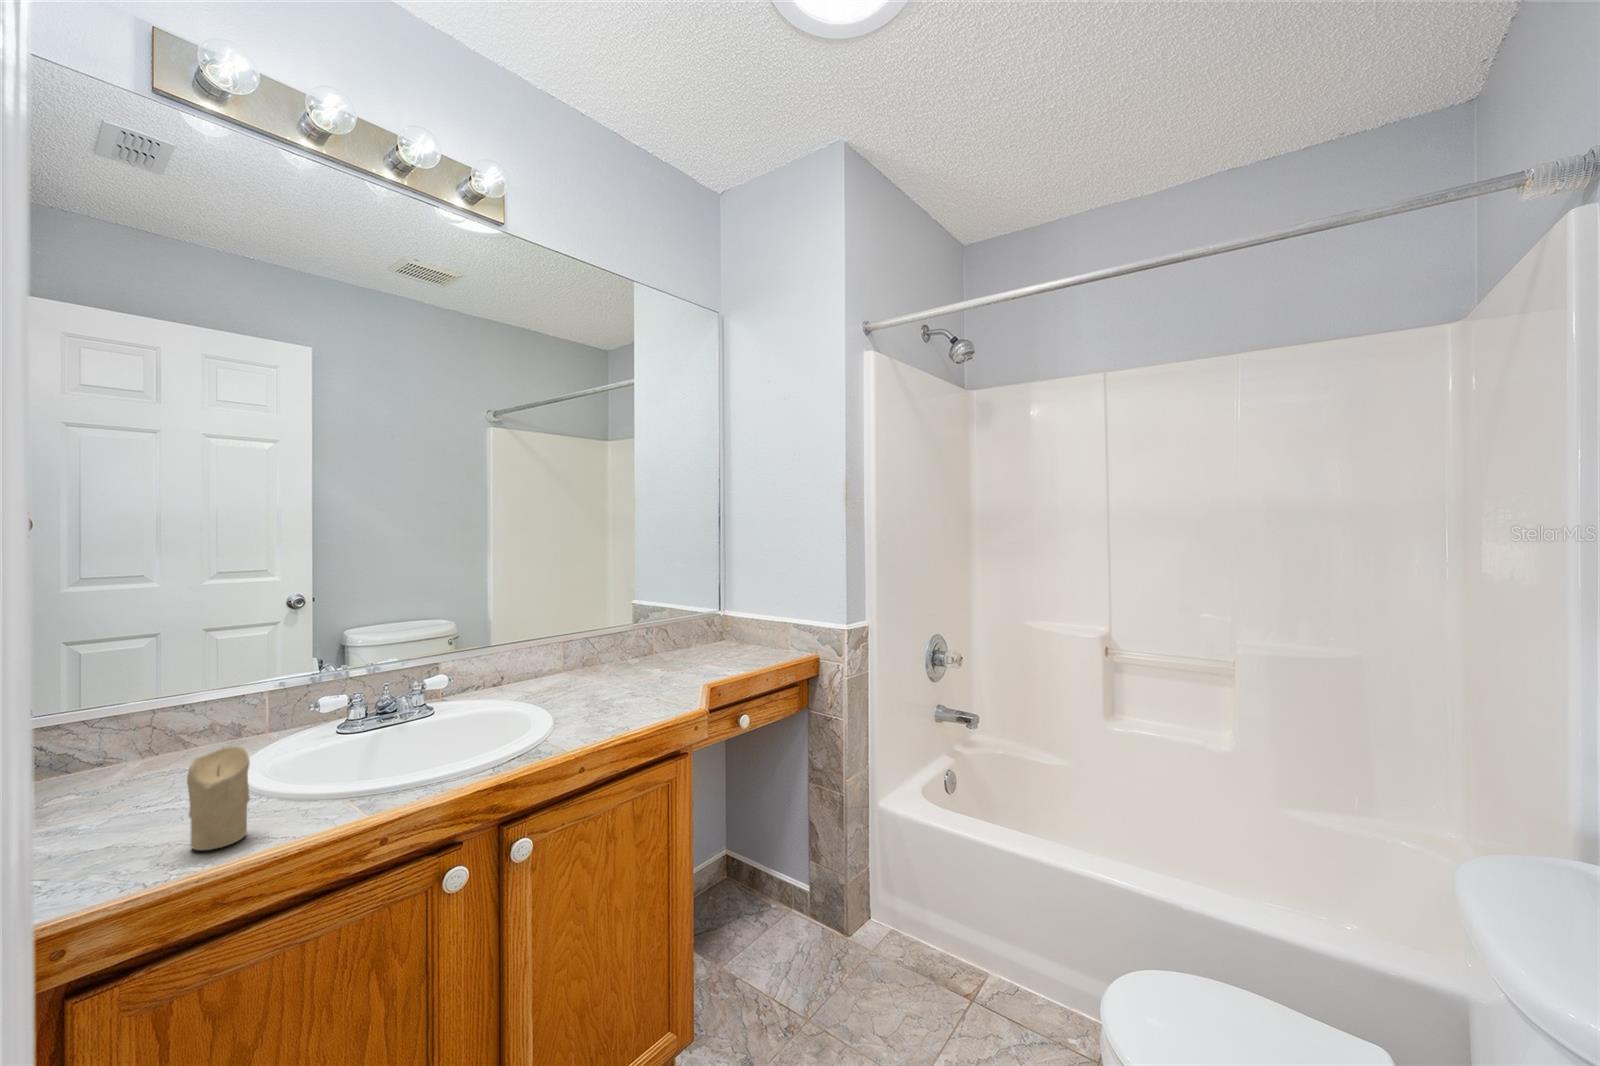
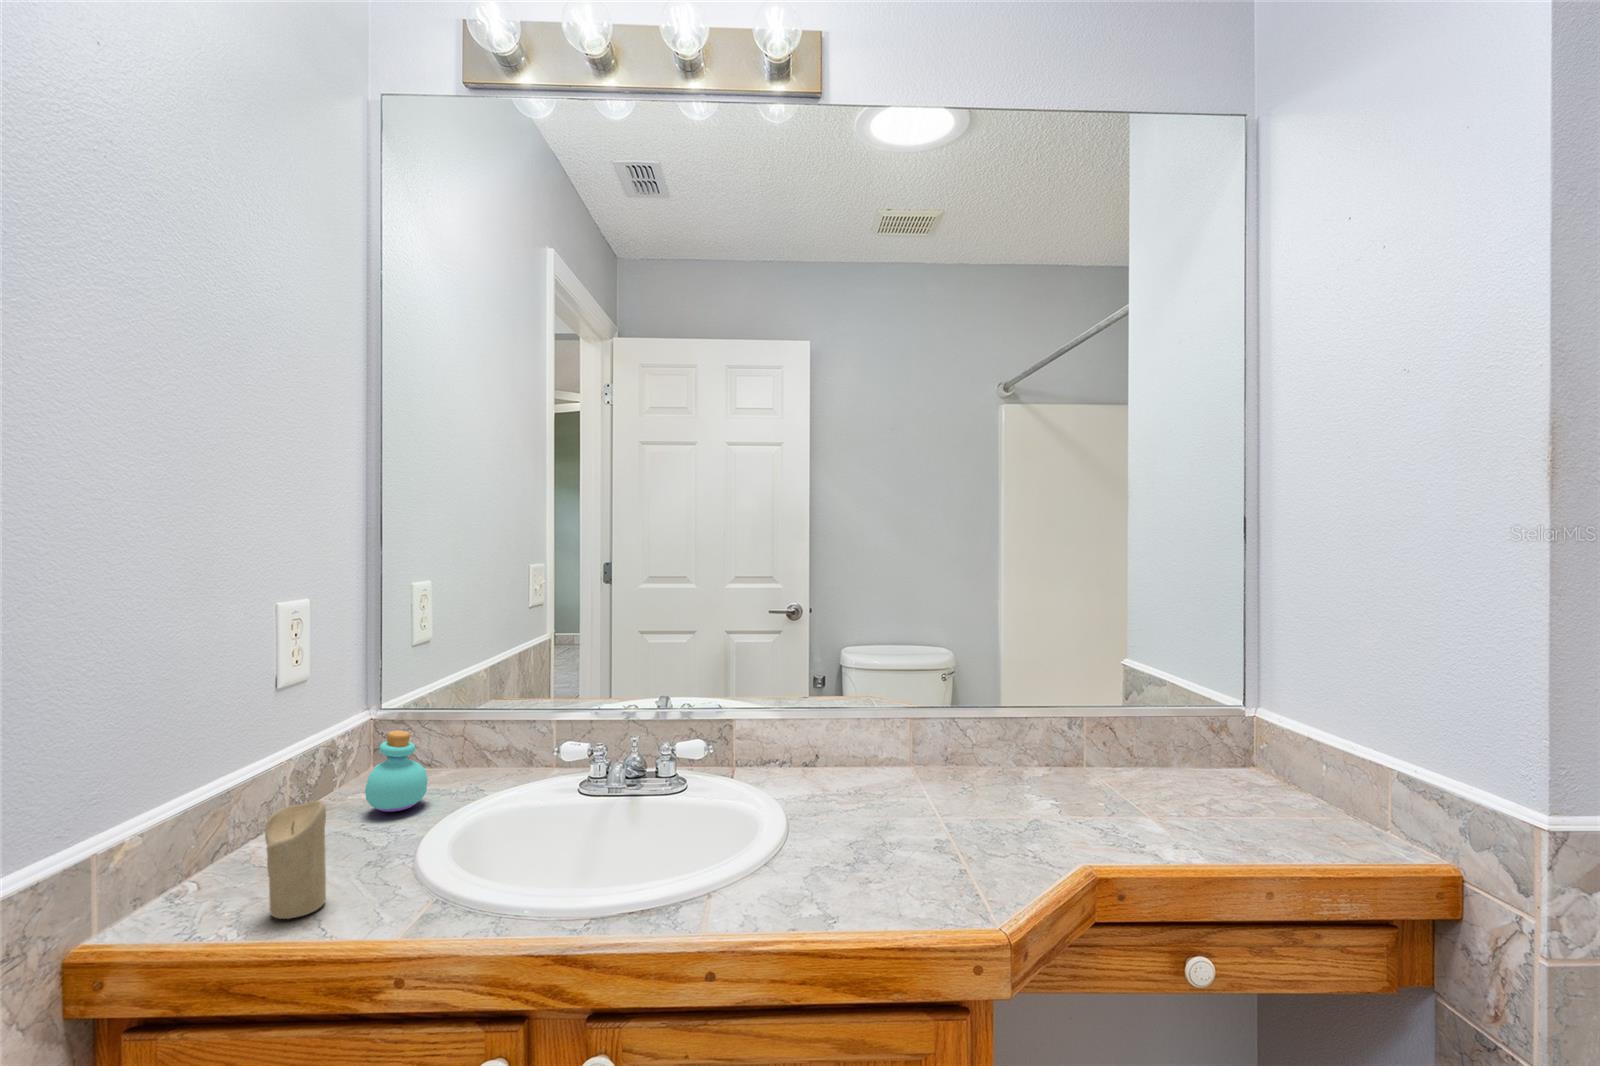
perfume bottle: none [108,713,185,792] -> present [365,731,428,812]

